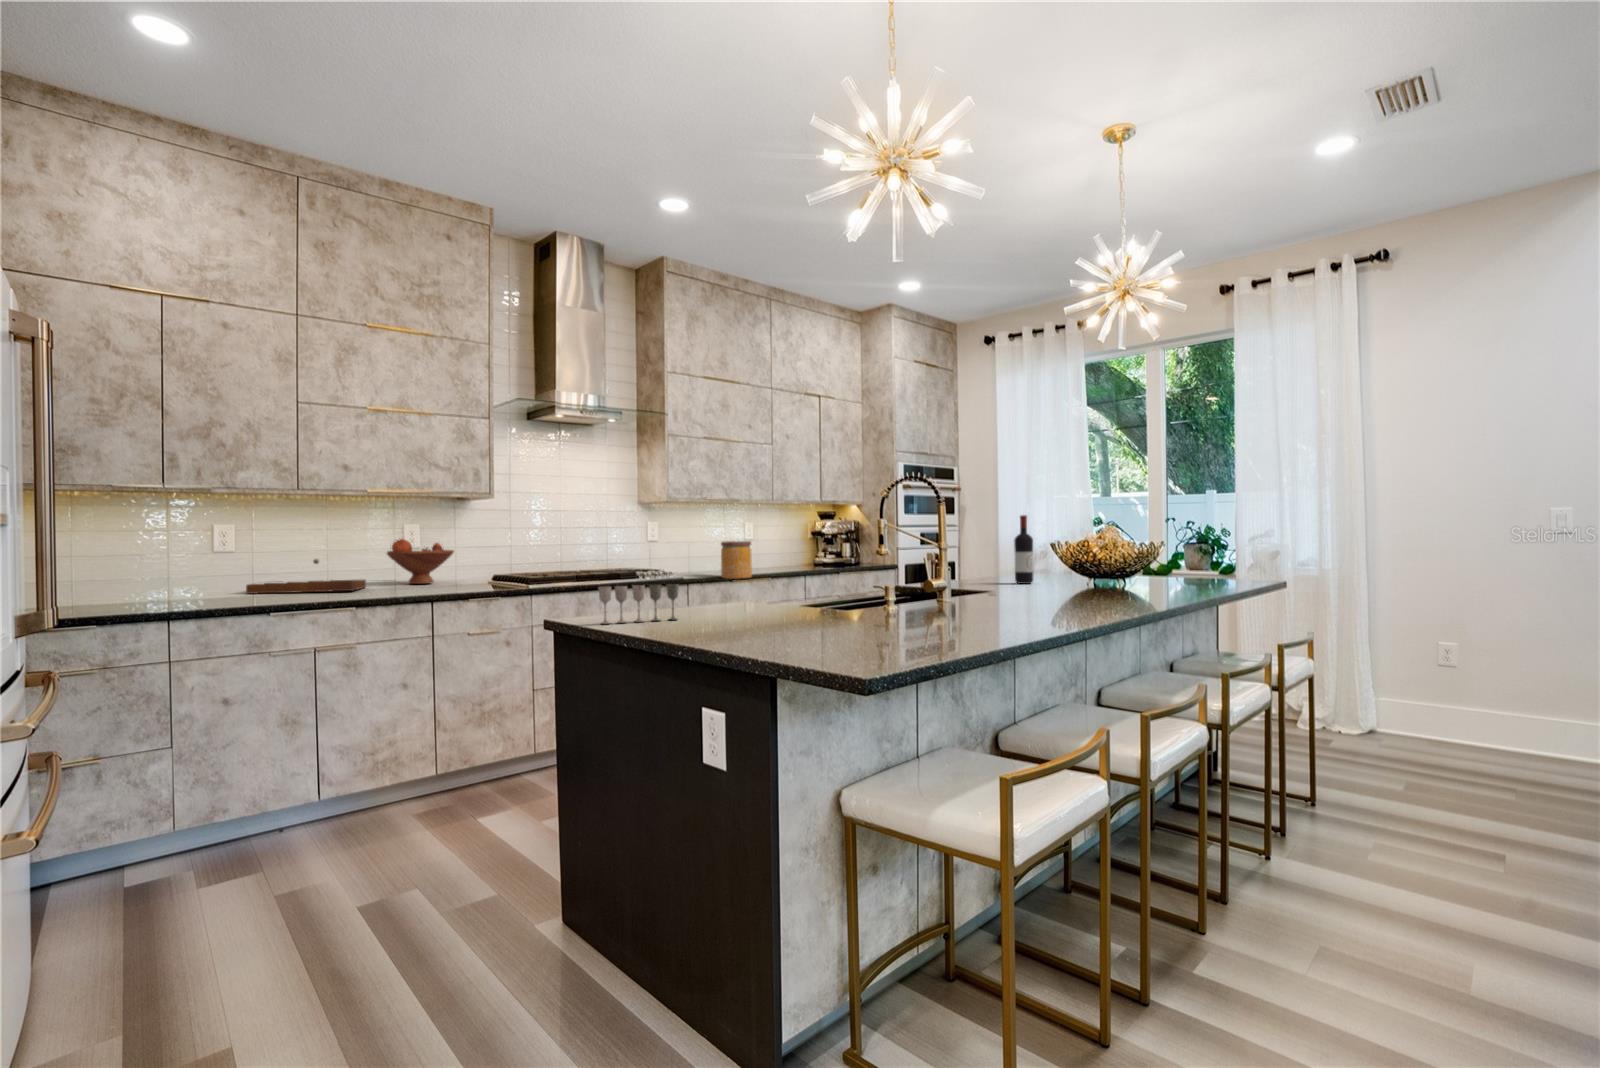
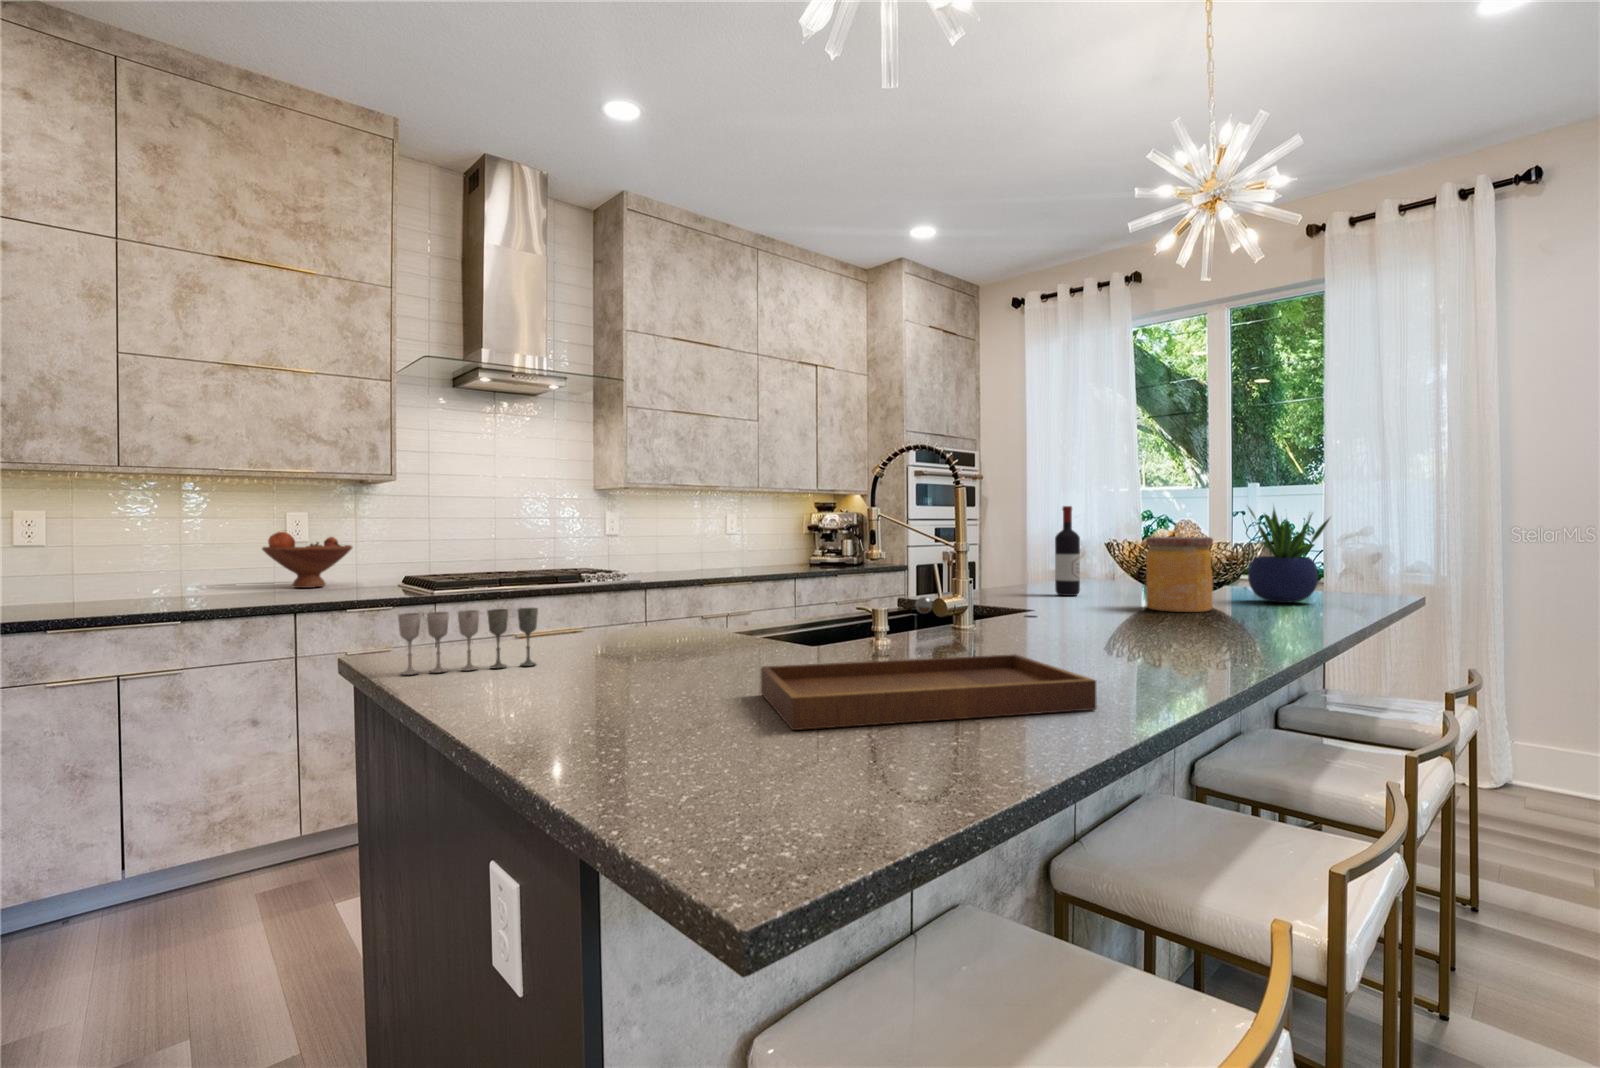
potted plant: none [1152,512,1212,585] -> present [1248,507,1329,603]
jar: present [721,541,752,579] -> present [1146,537,1213,612]
tray: present [246,559,366,594] -> present [760,597,1096,730]

